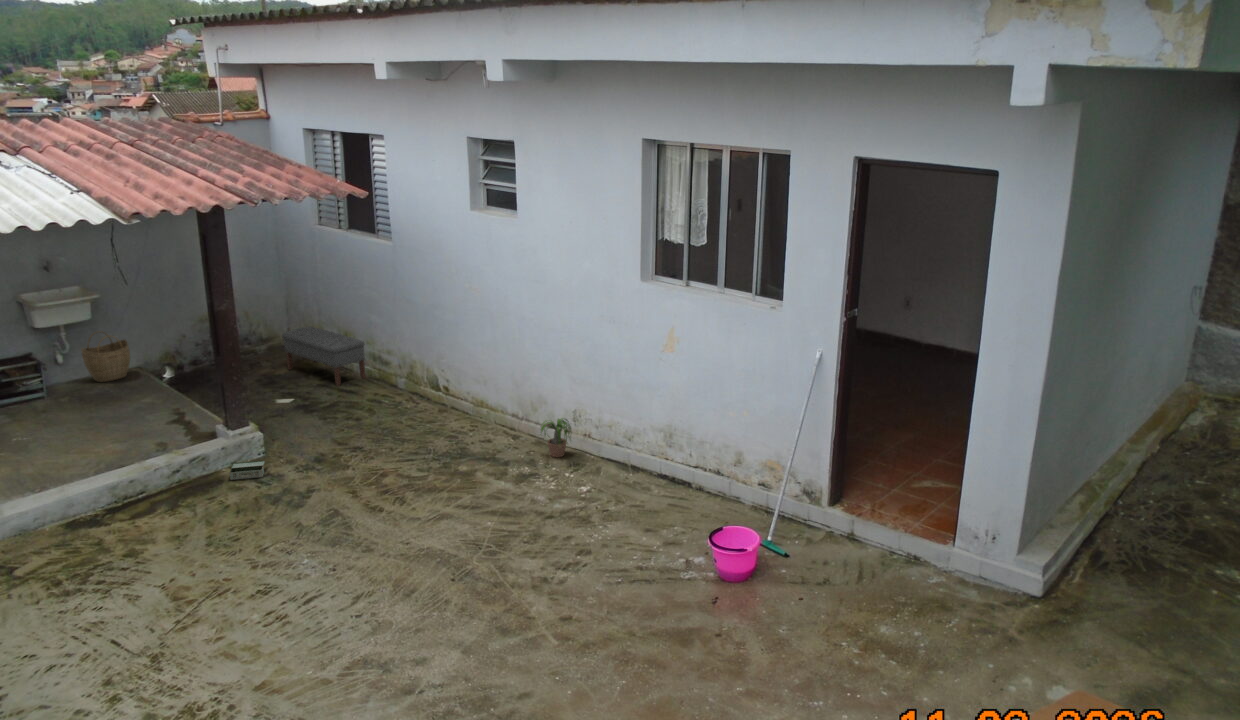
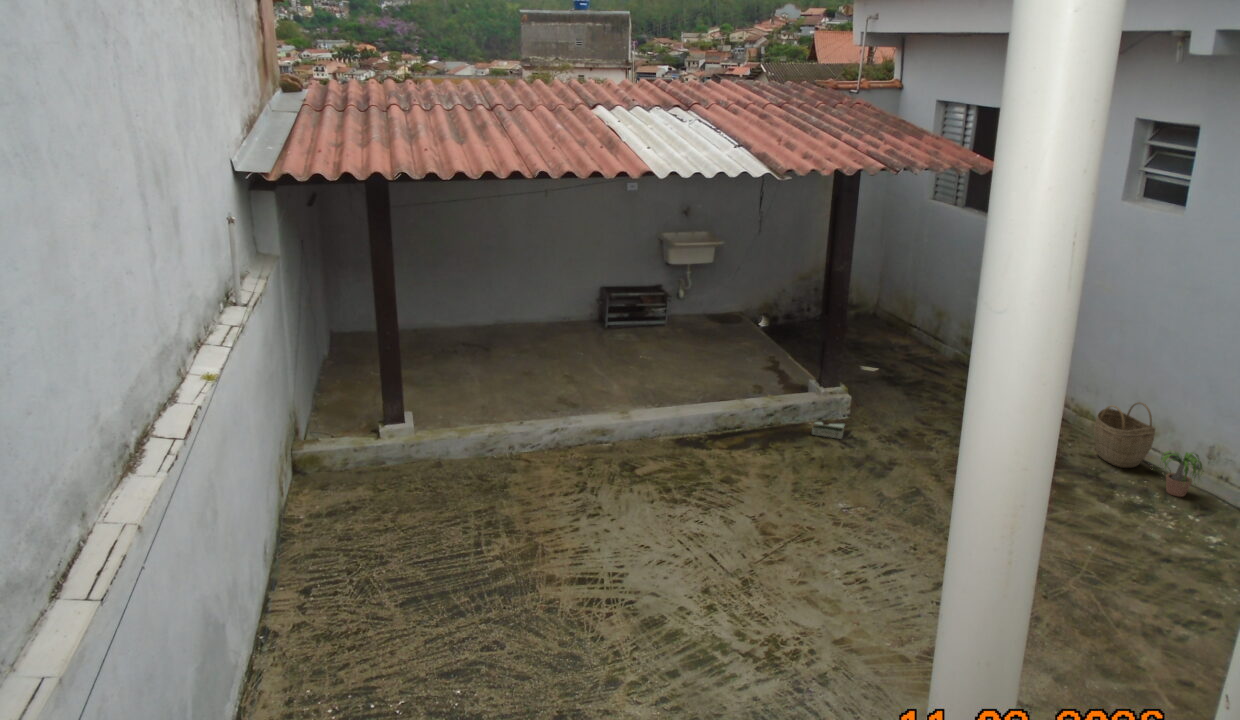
bench: present [282,327,366,386] -> none [864,300,950,366]
woven basket: present [81,333,130,382] -> present [1094,402,1155,468]

